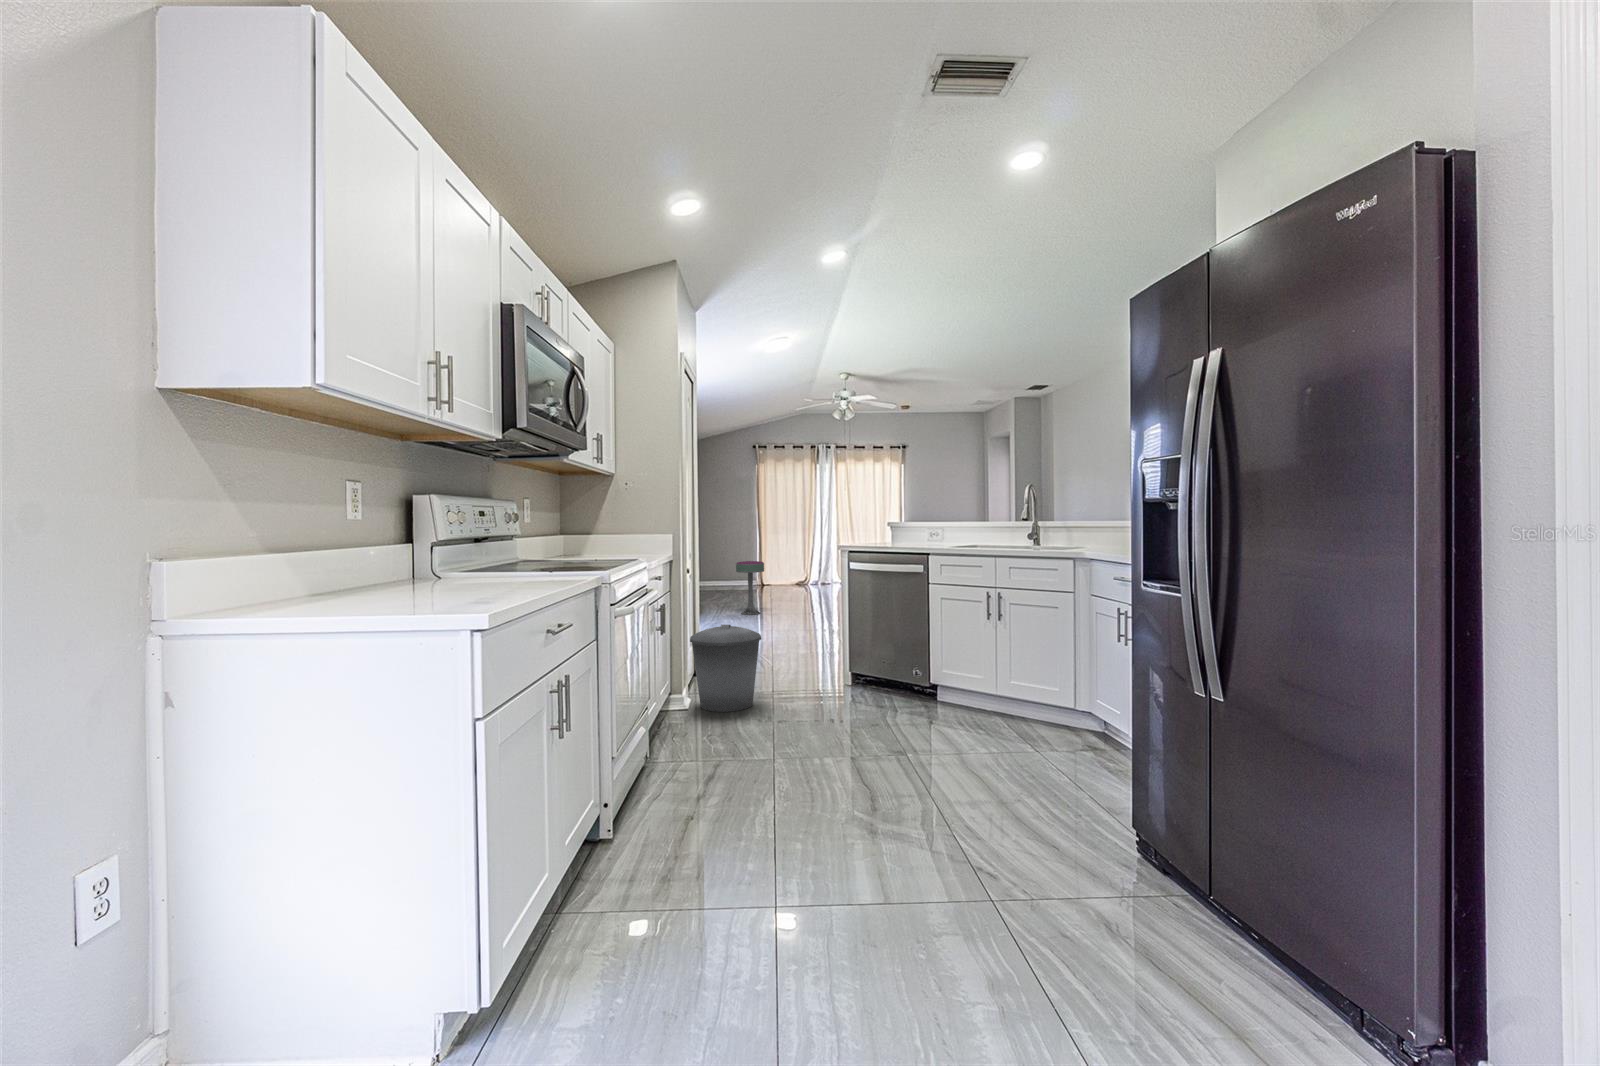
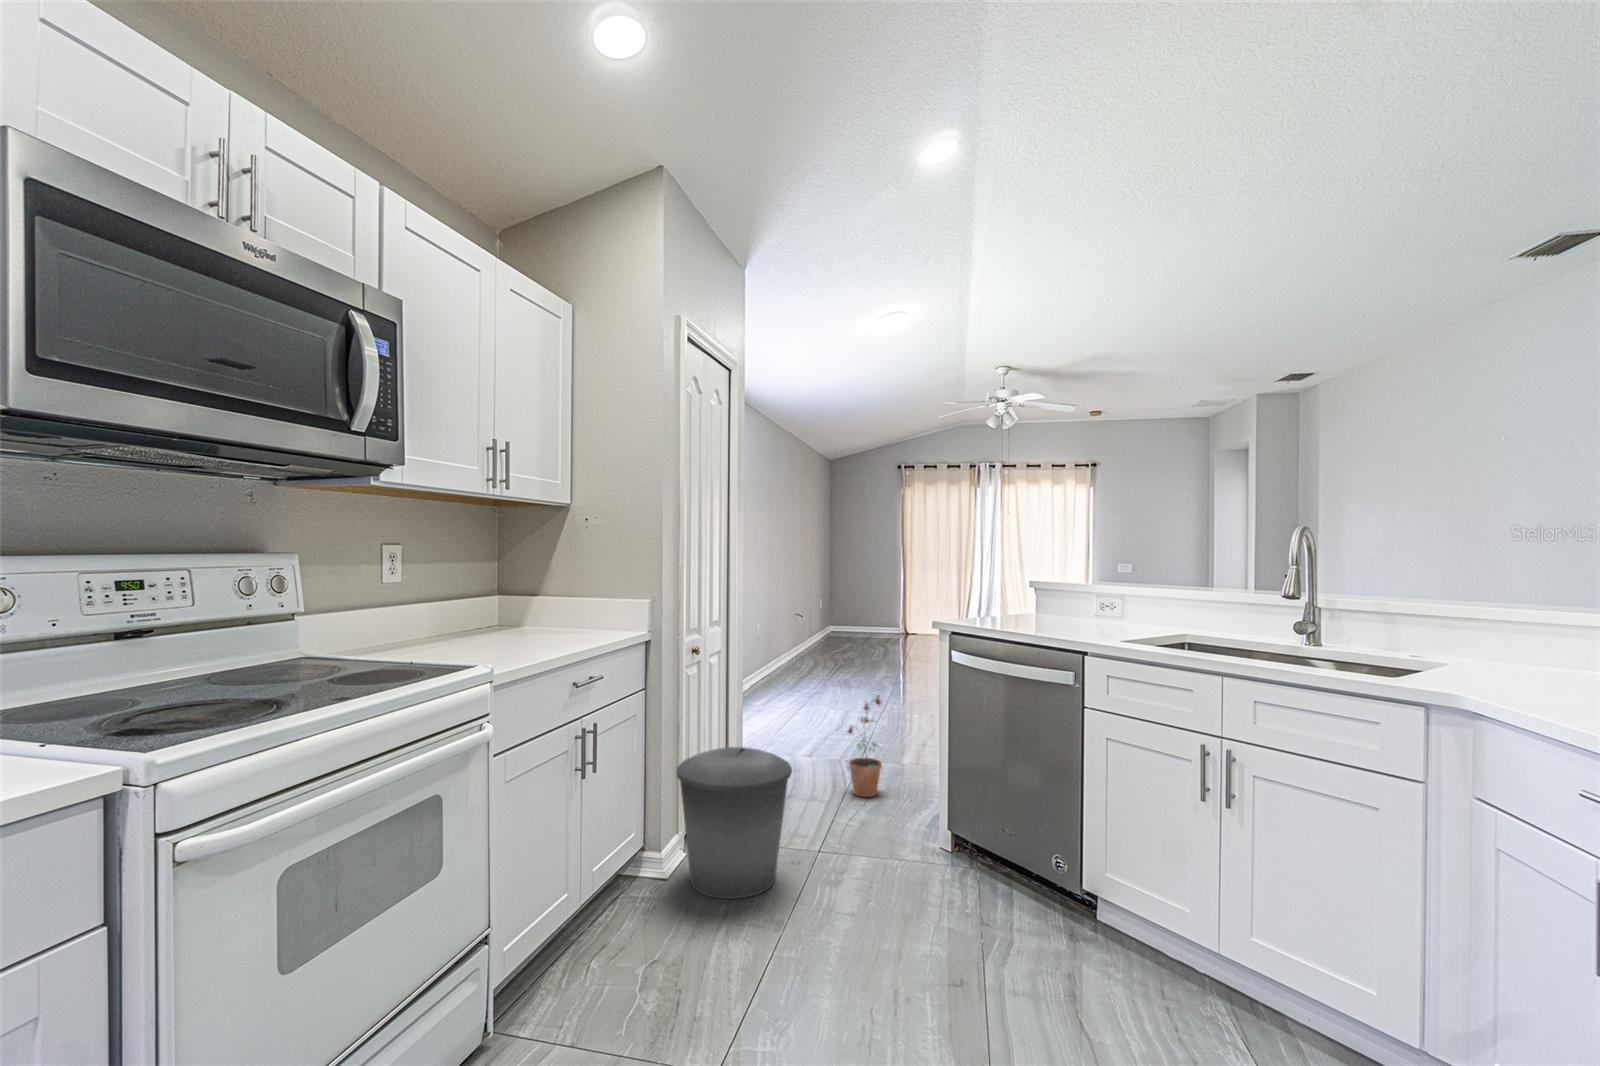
bar stool: present [736,561,764,615] -> none [852,612,889,683]
potted plant: none [770,602,794,668] -> present [847,695,882,797]

